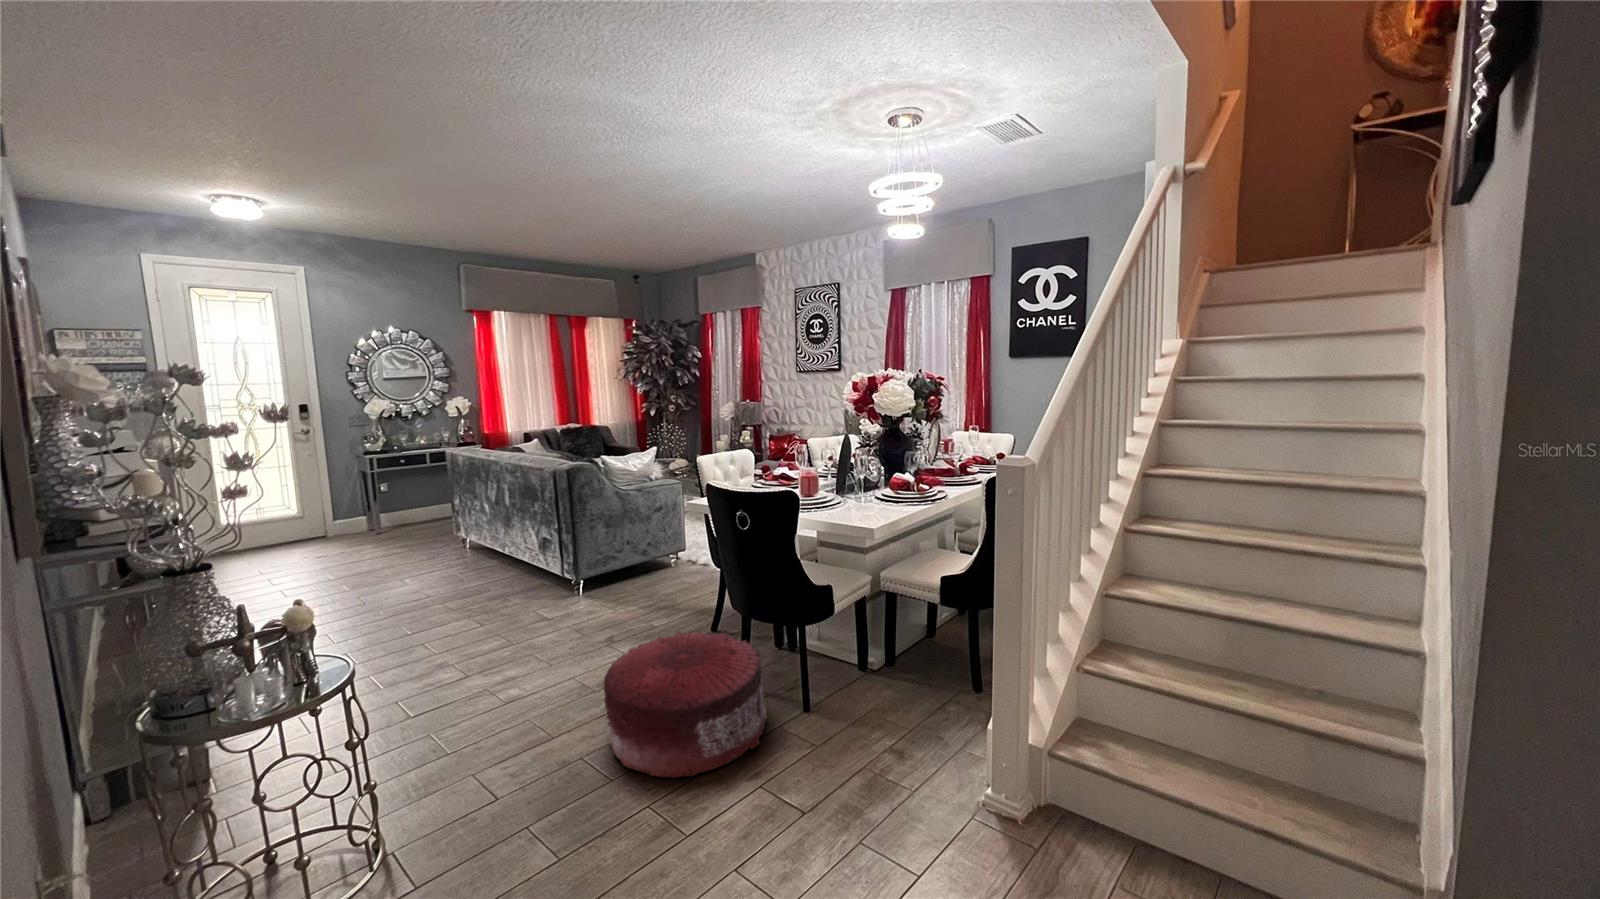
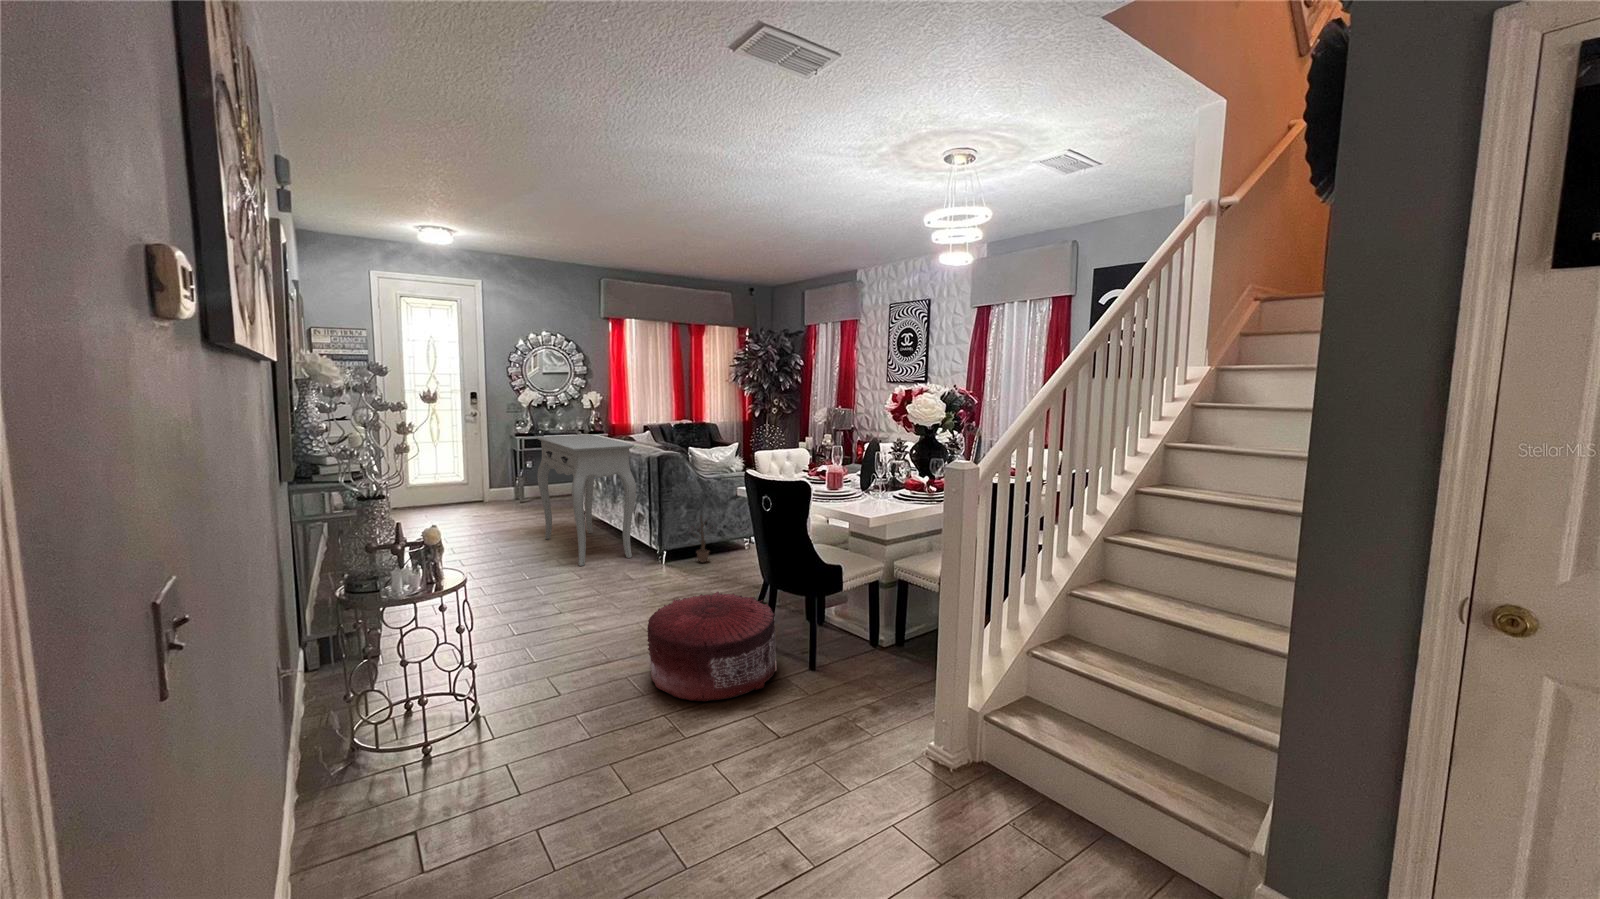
console table: none [400,448,540,610] -> present [537,435,636,566]
decorative plant: none [605,534,643,593] -> present [687,516,717,563]

